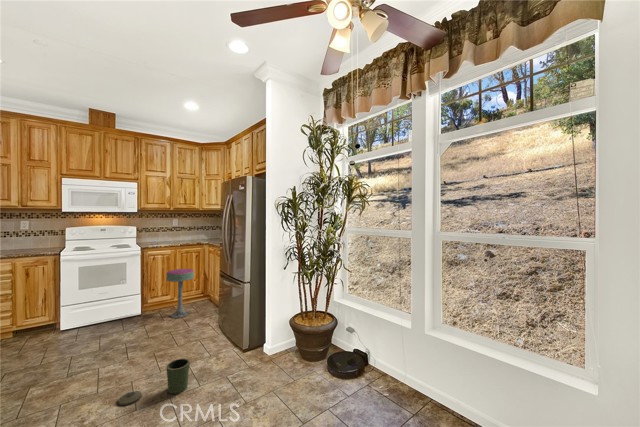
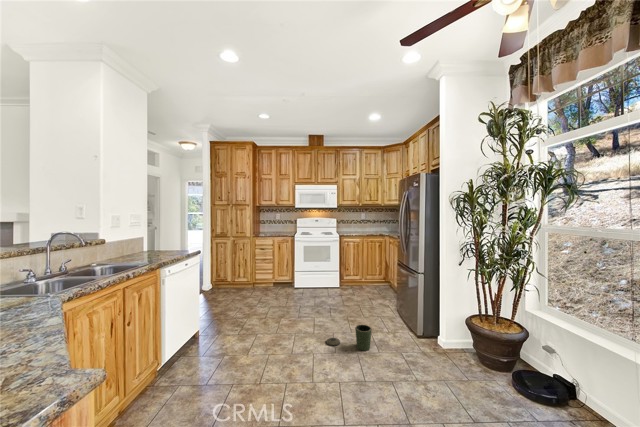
bar stool: present [167,269,194,318] -> none [357,255,377,294]

